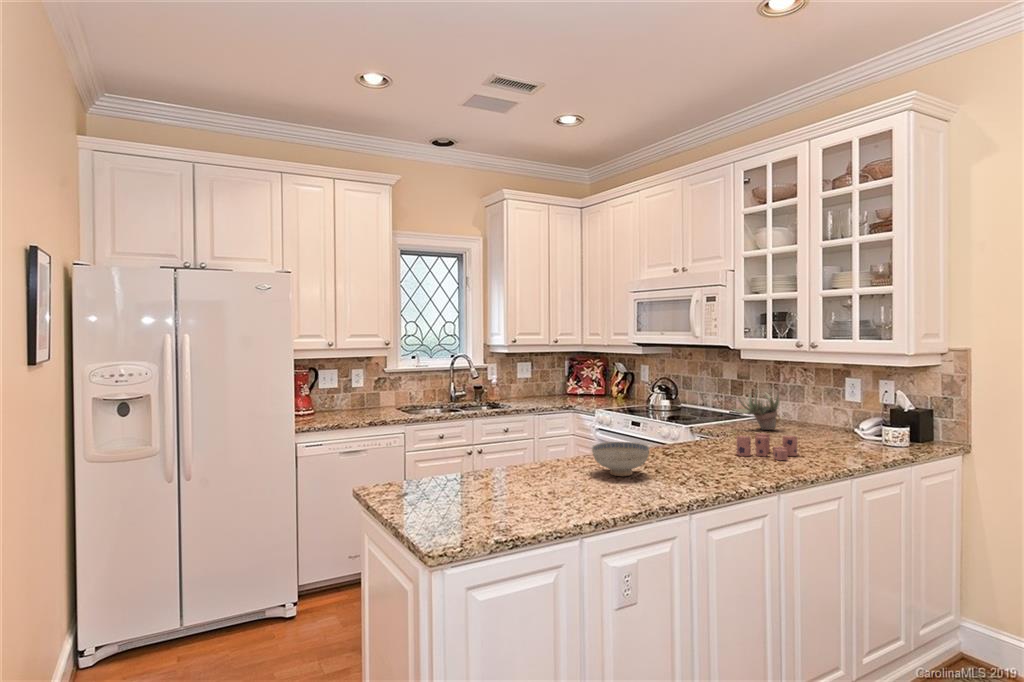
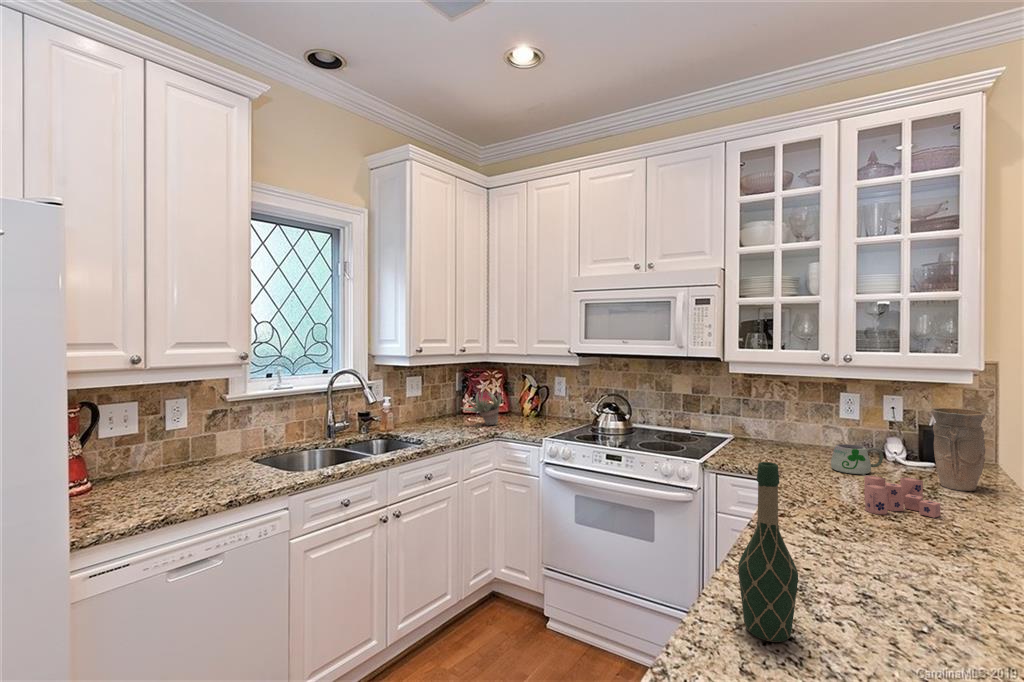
vase: none [850,387,893,456] -> present [931,408,986,491]
succulent plant: present [731,388,780,430] -> present [461,390,502,425]
wine bottle: none [520,389,546,474] -> present [738,462,798,642]
mug: none [791,418,832,444] -> present [831,444,883,475]
ceramic bowl: present [592,442,649,476] -> none [826,534,954,611]

